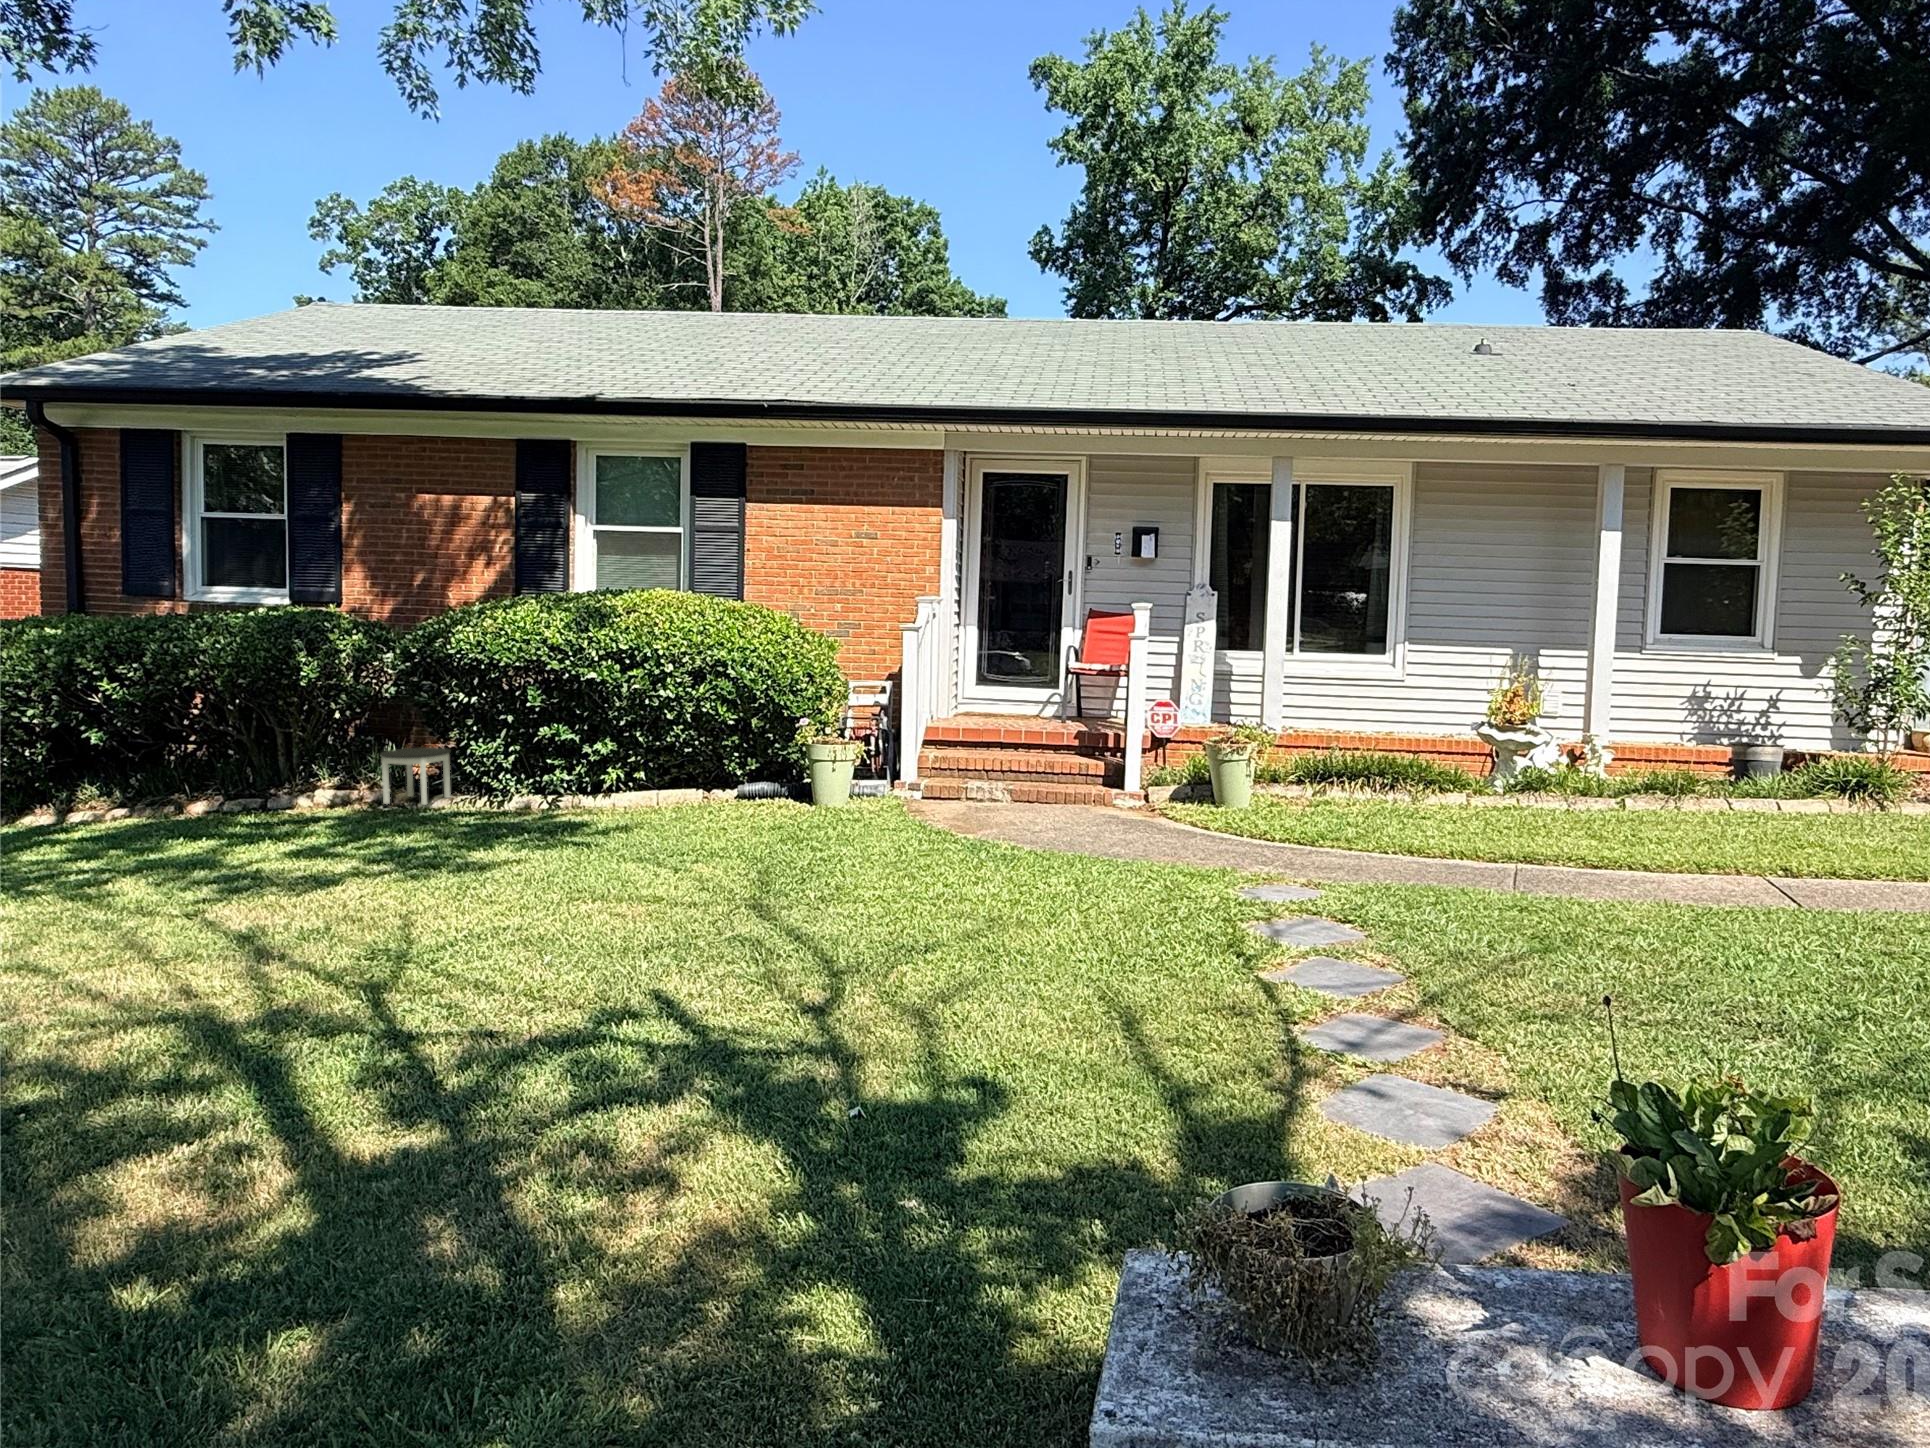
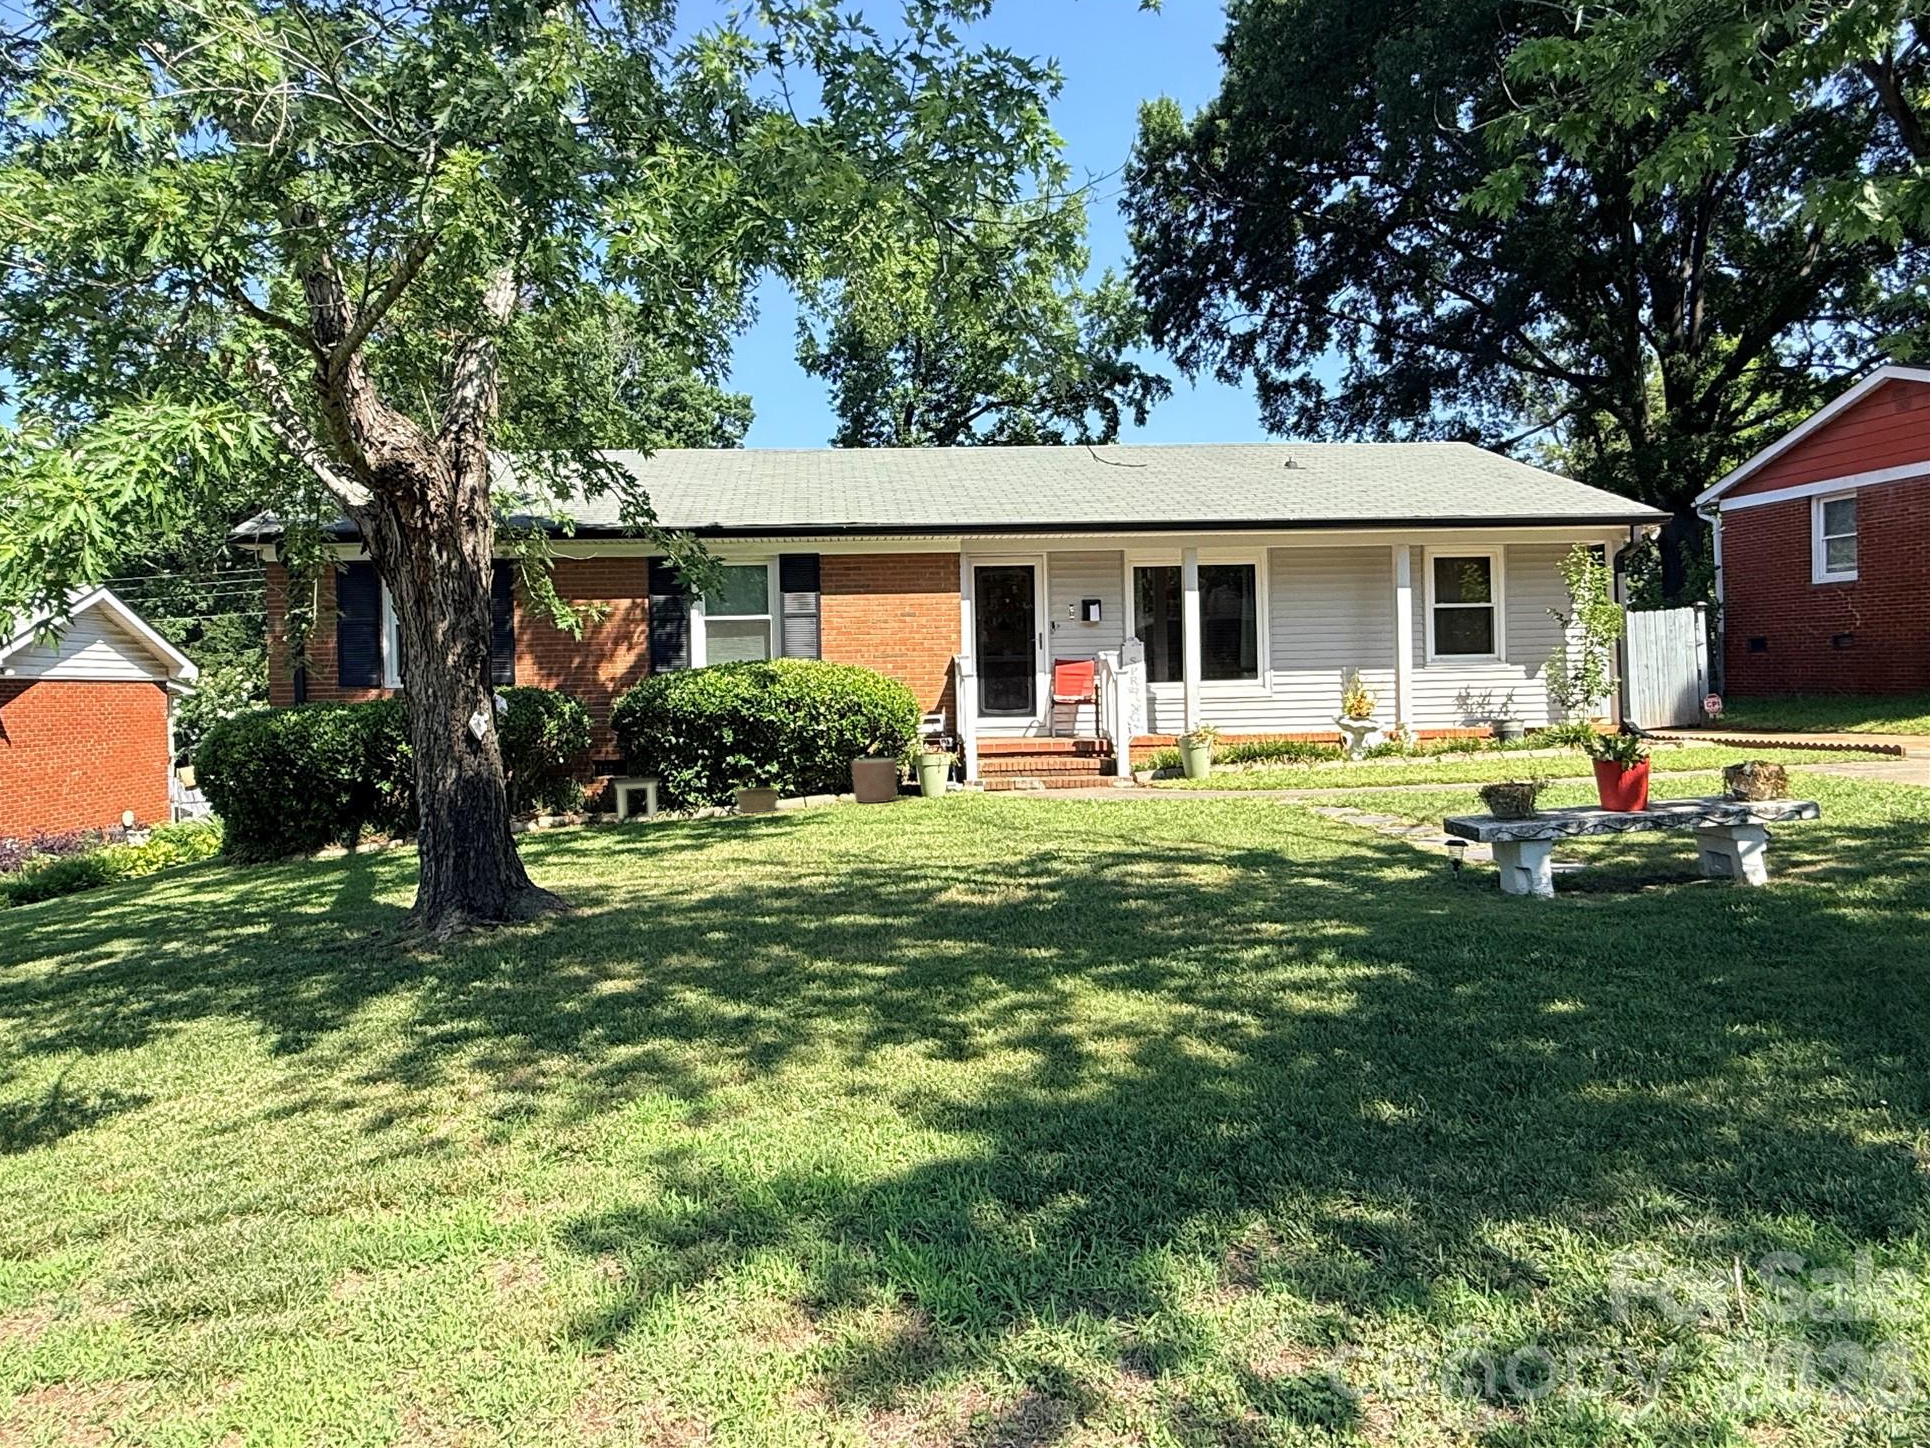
planter: none [709,743,775,808] -> present [852,759,897,803]
basket: none [537,756,598,811] -> present [736,778,778,813]

